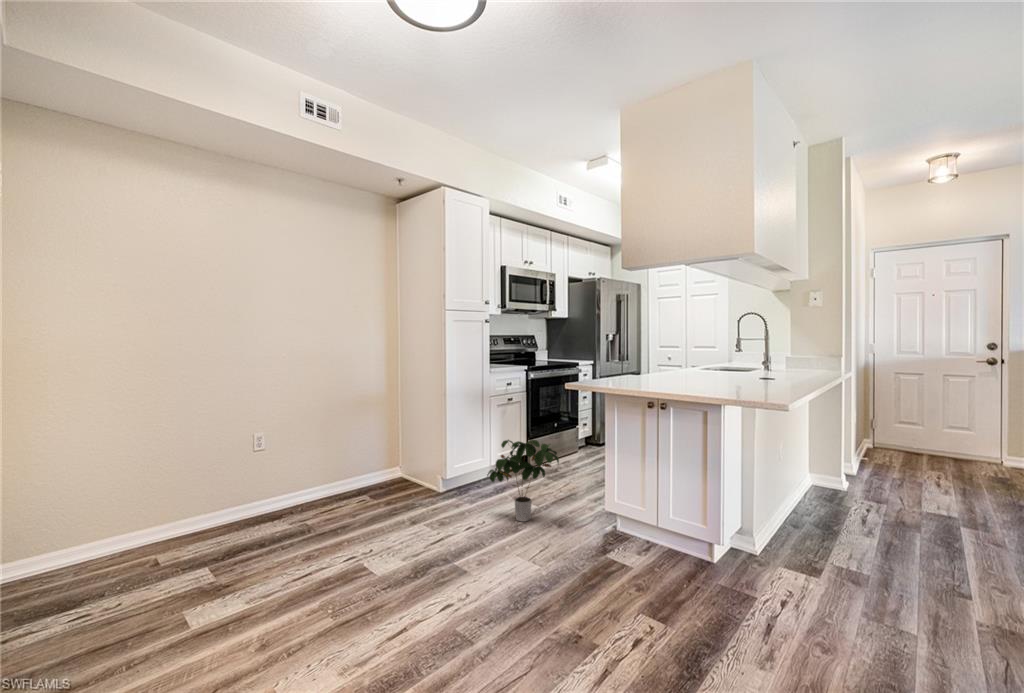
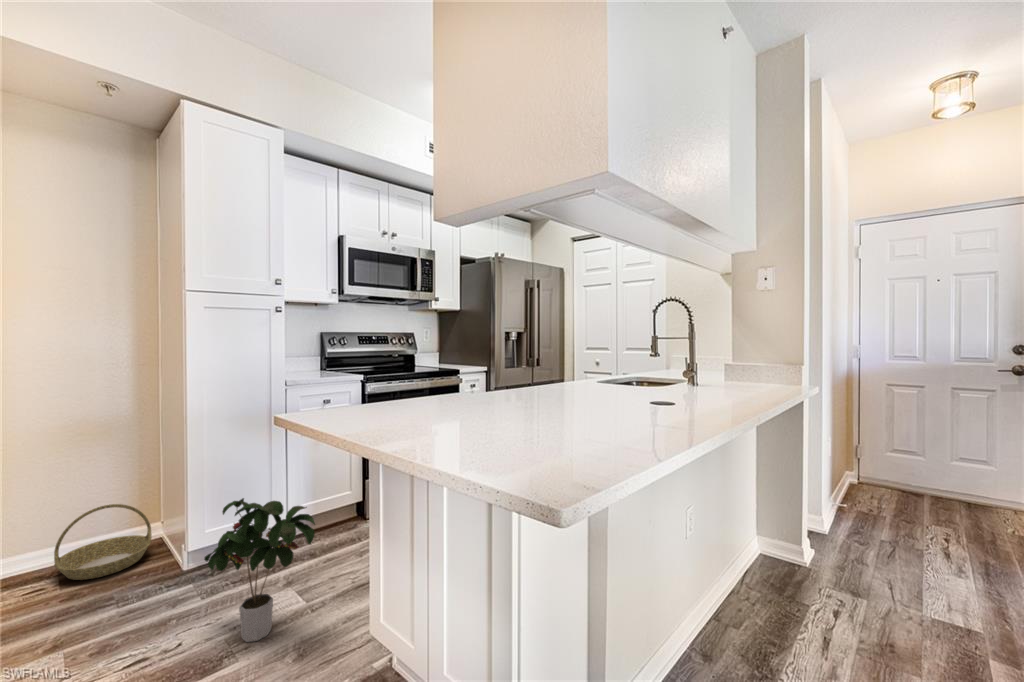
basket: none [358,450,406,497] -> present [54,504,152,580]

